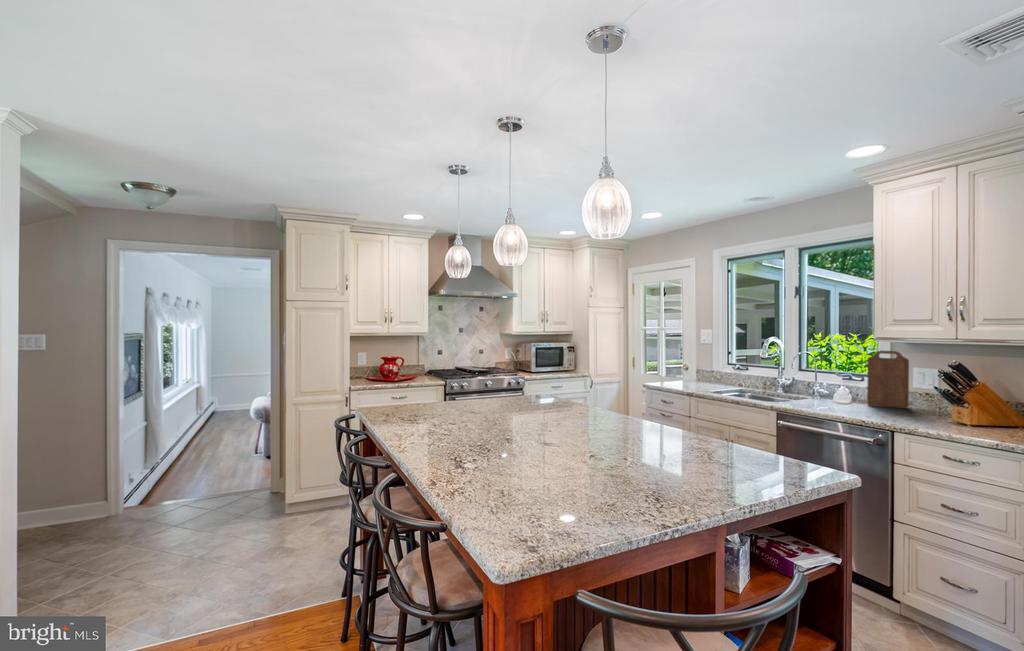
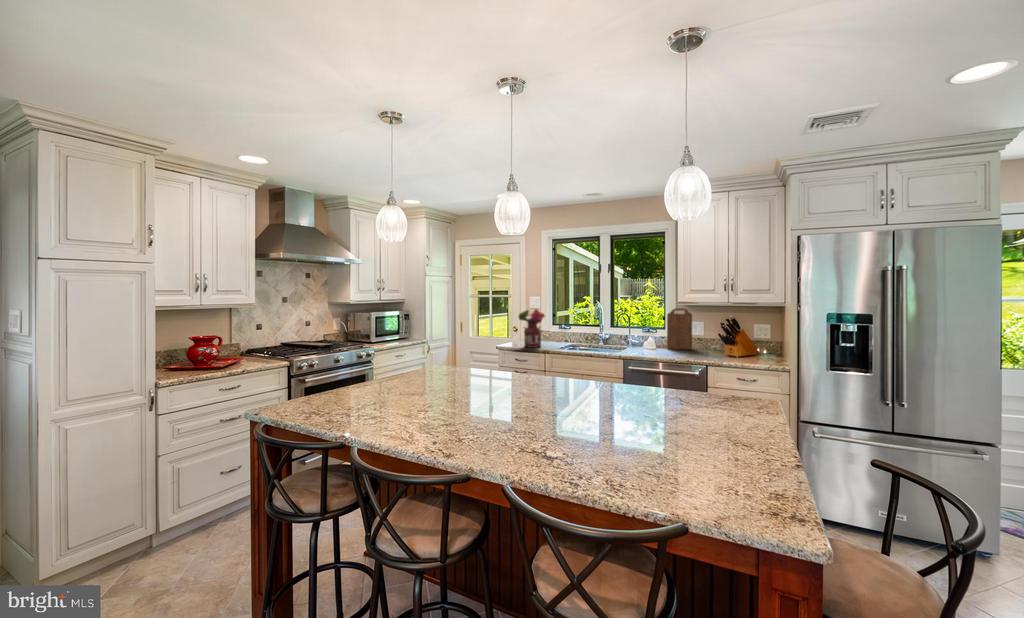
flower arrangement: none [671,345,704,389] -> present [519,309,545,348]

